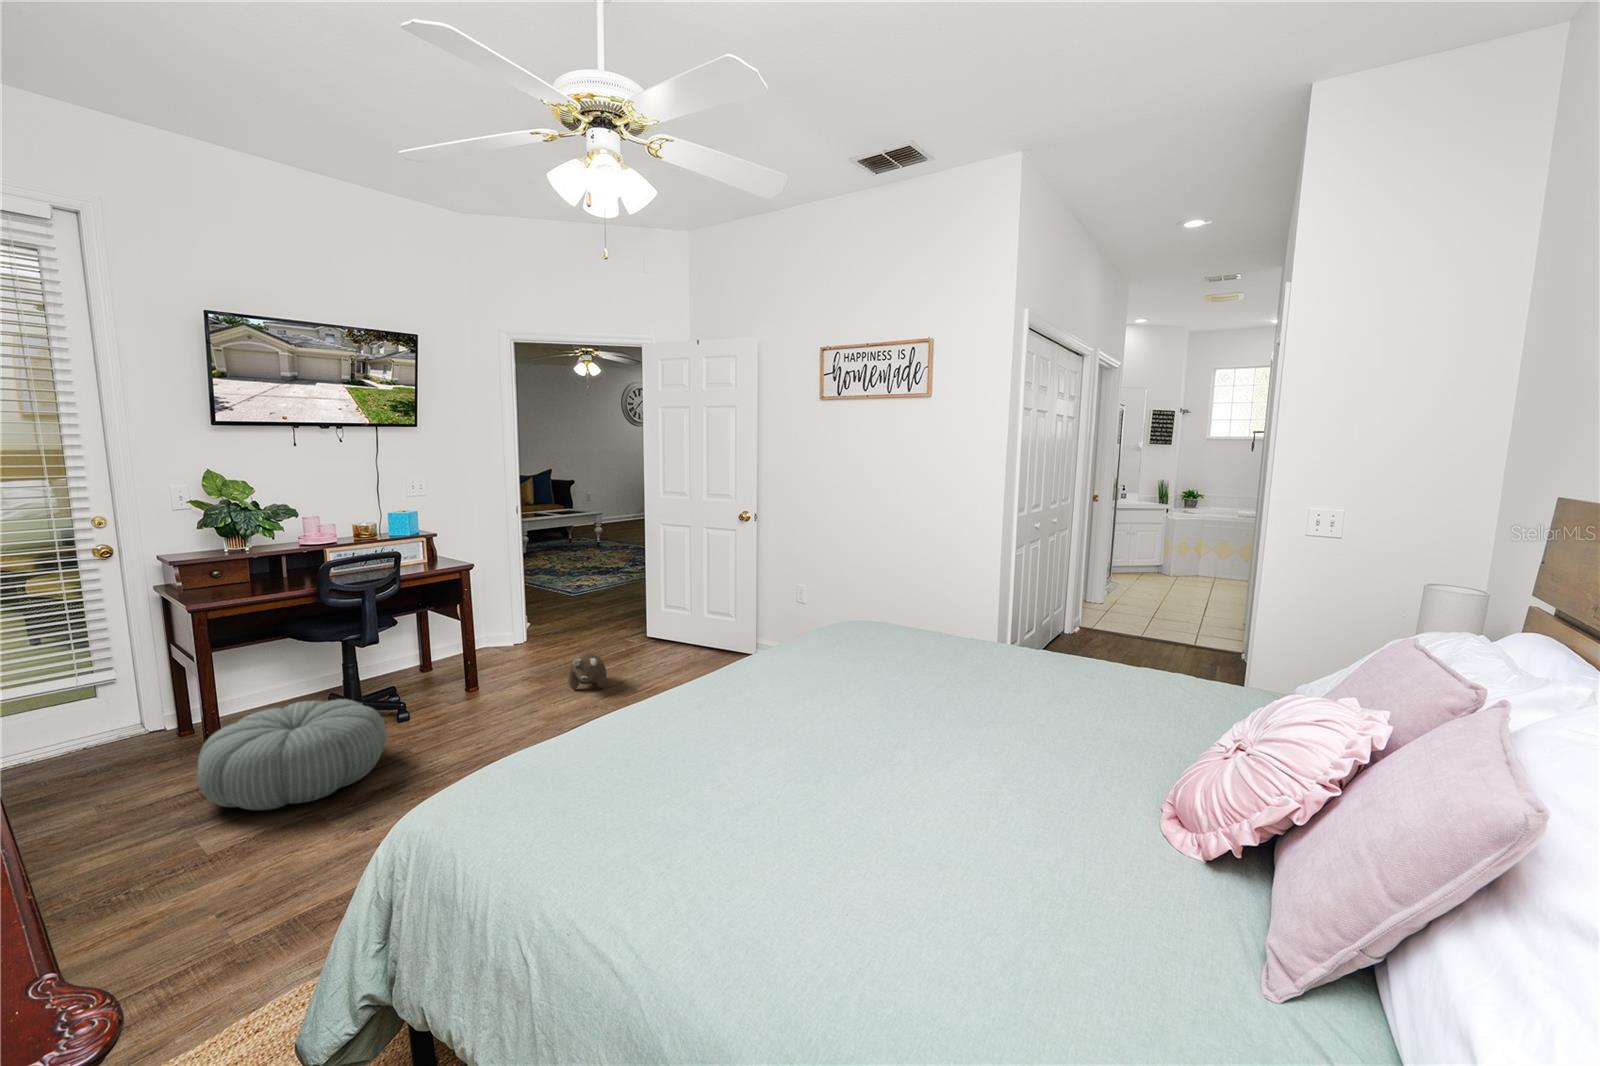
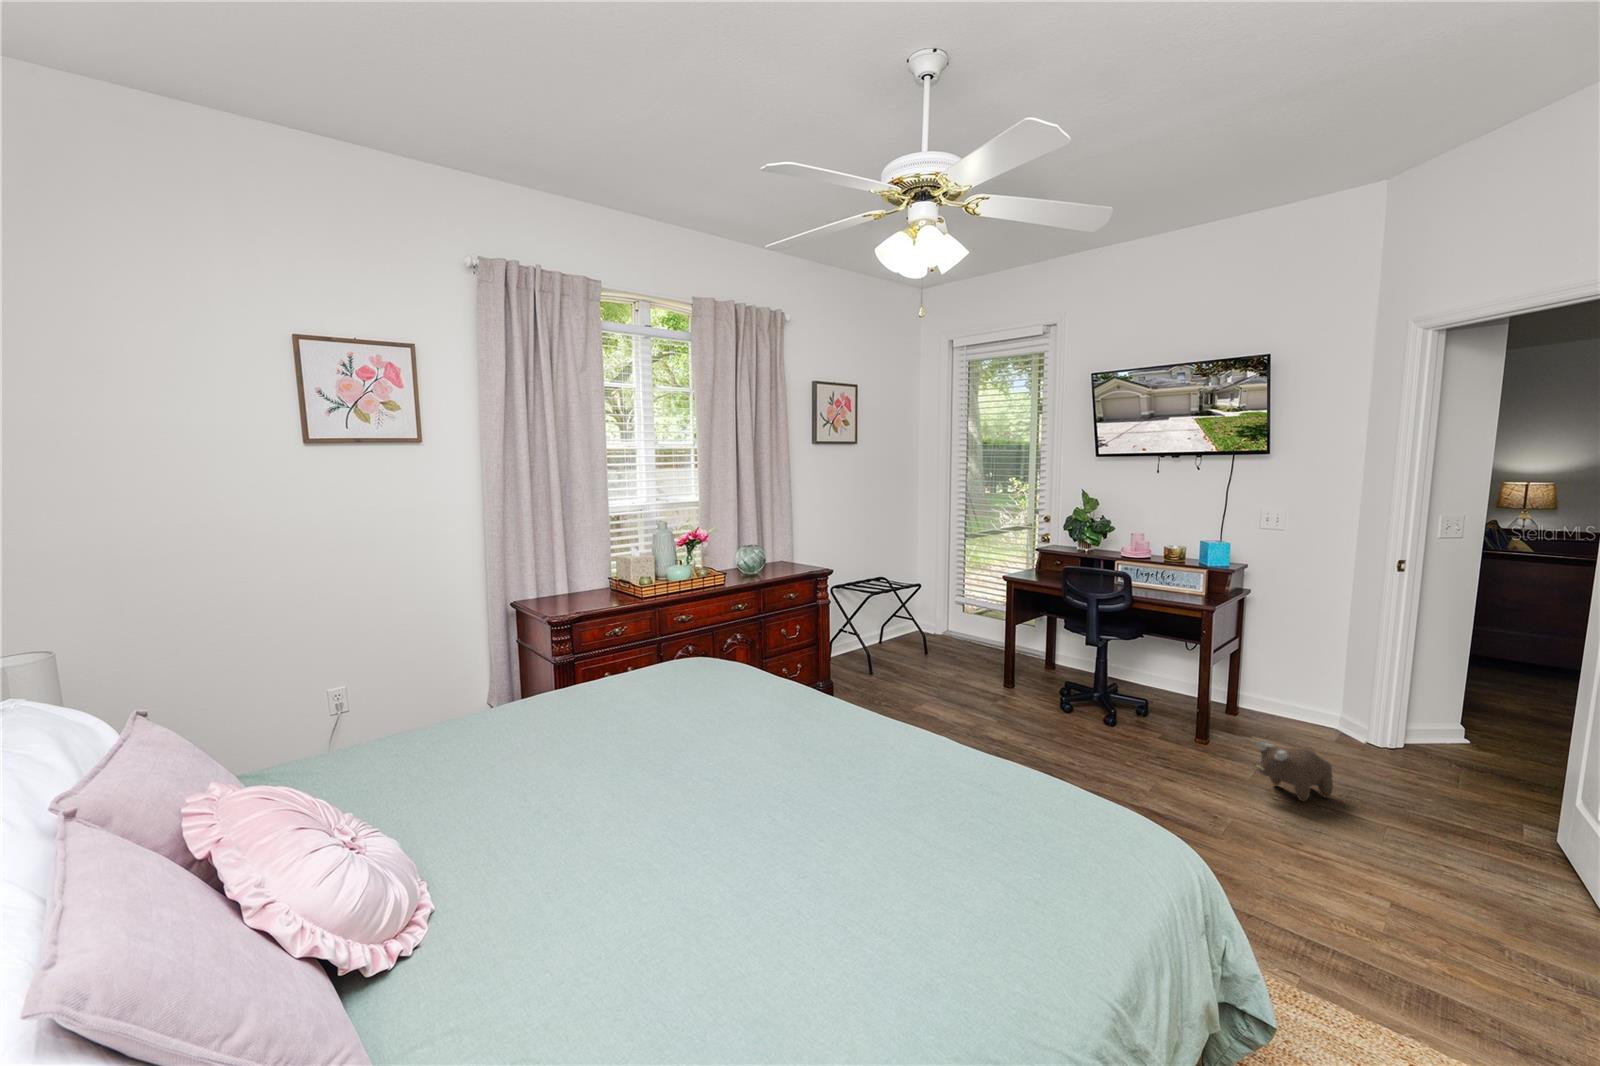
pouf: present [197,699,387,810] -> none [943,661,1058,729]

